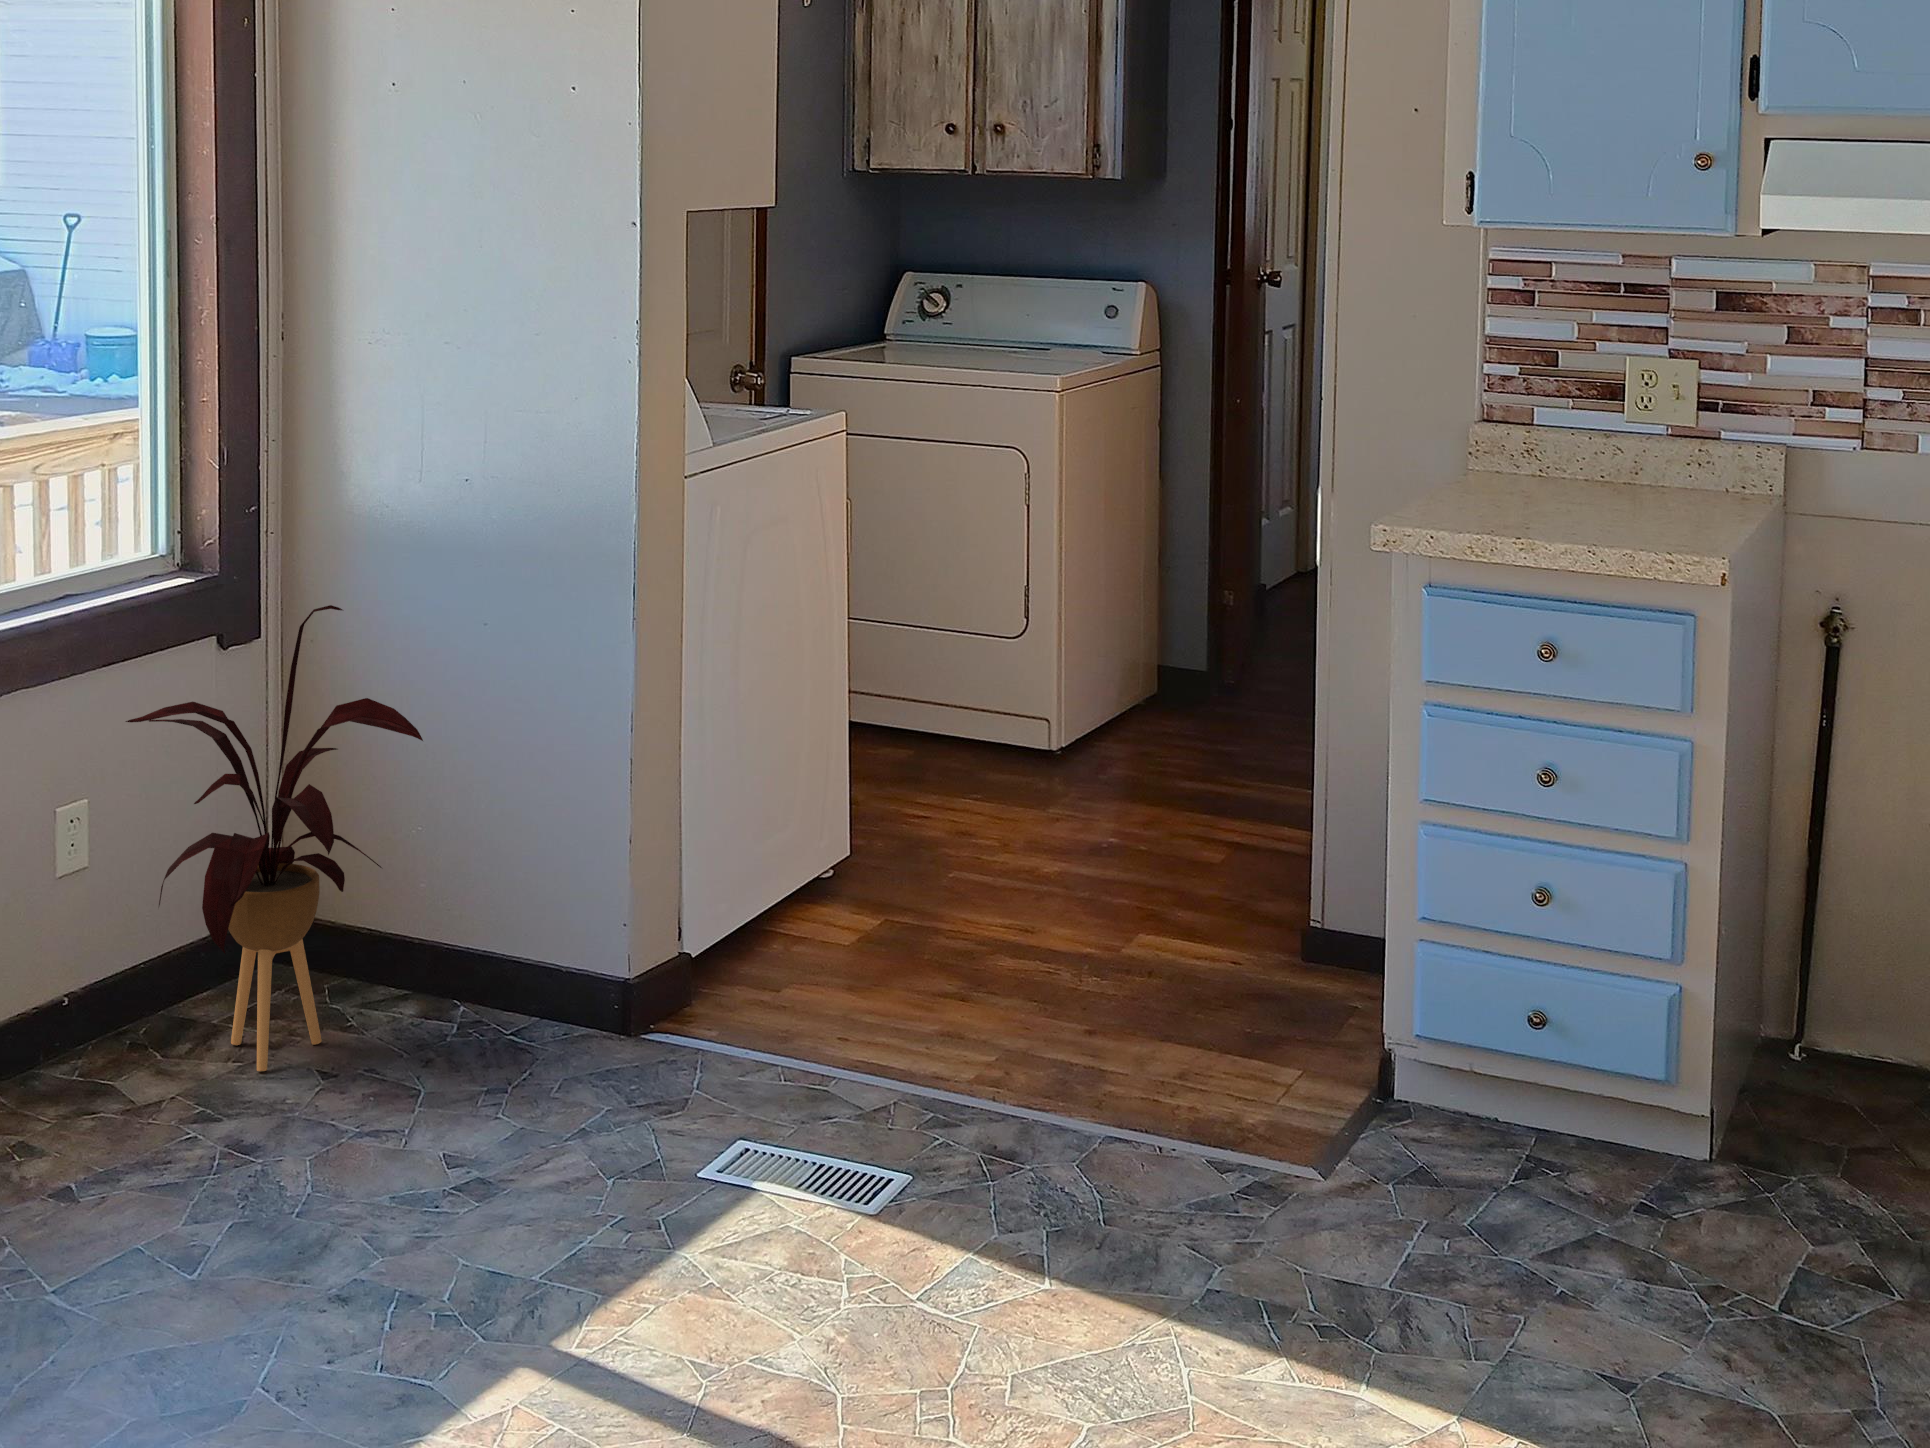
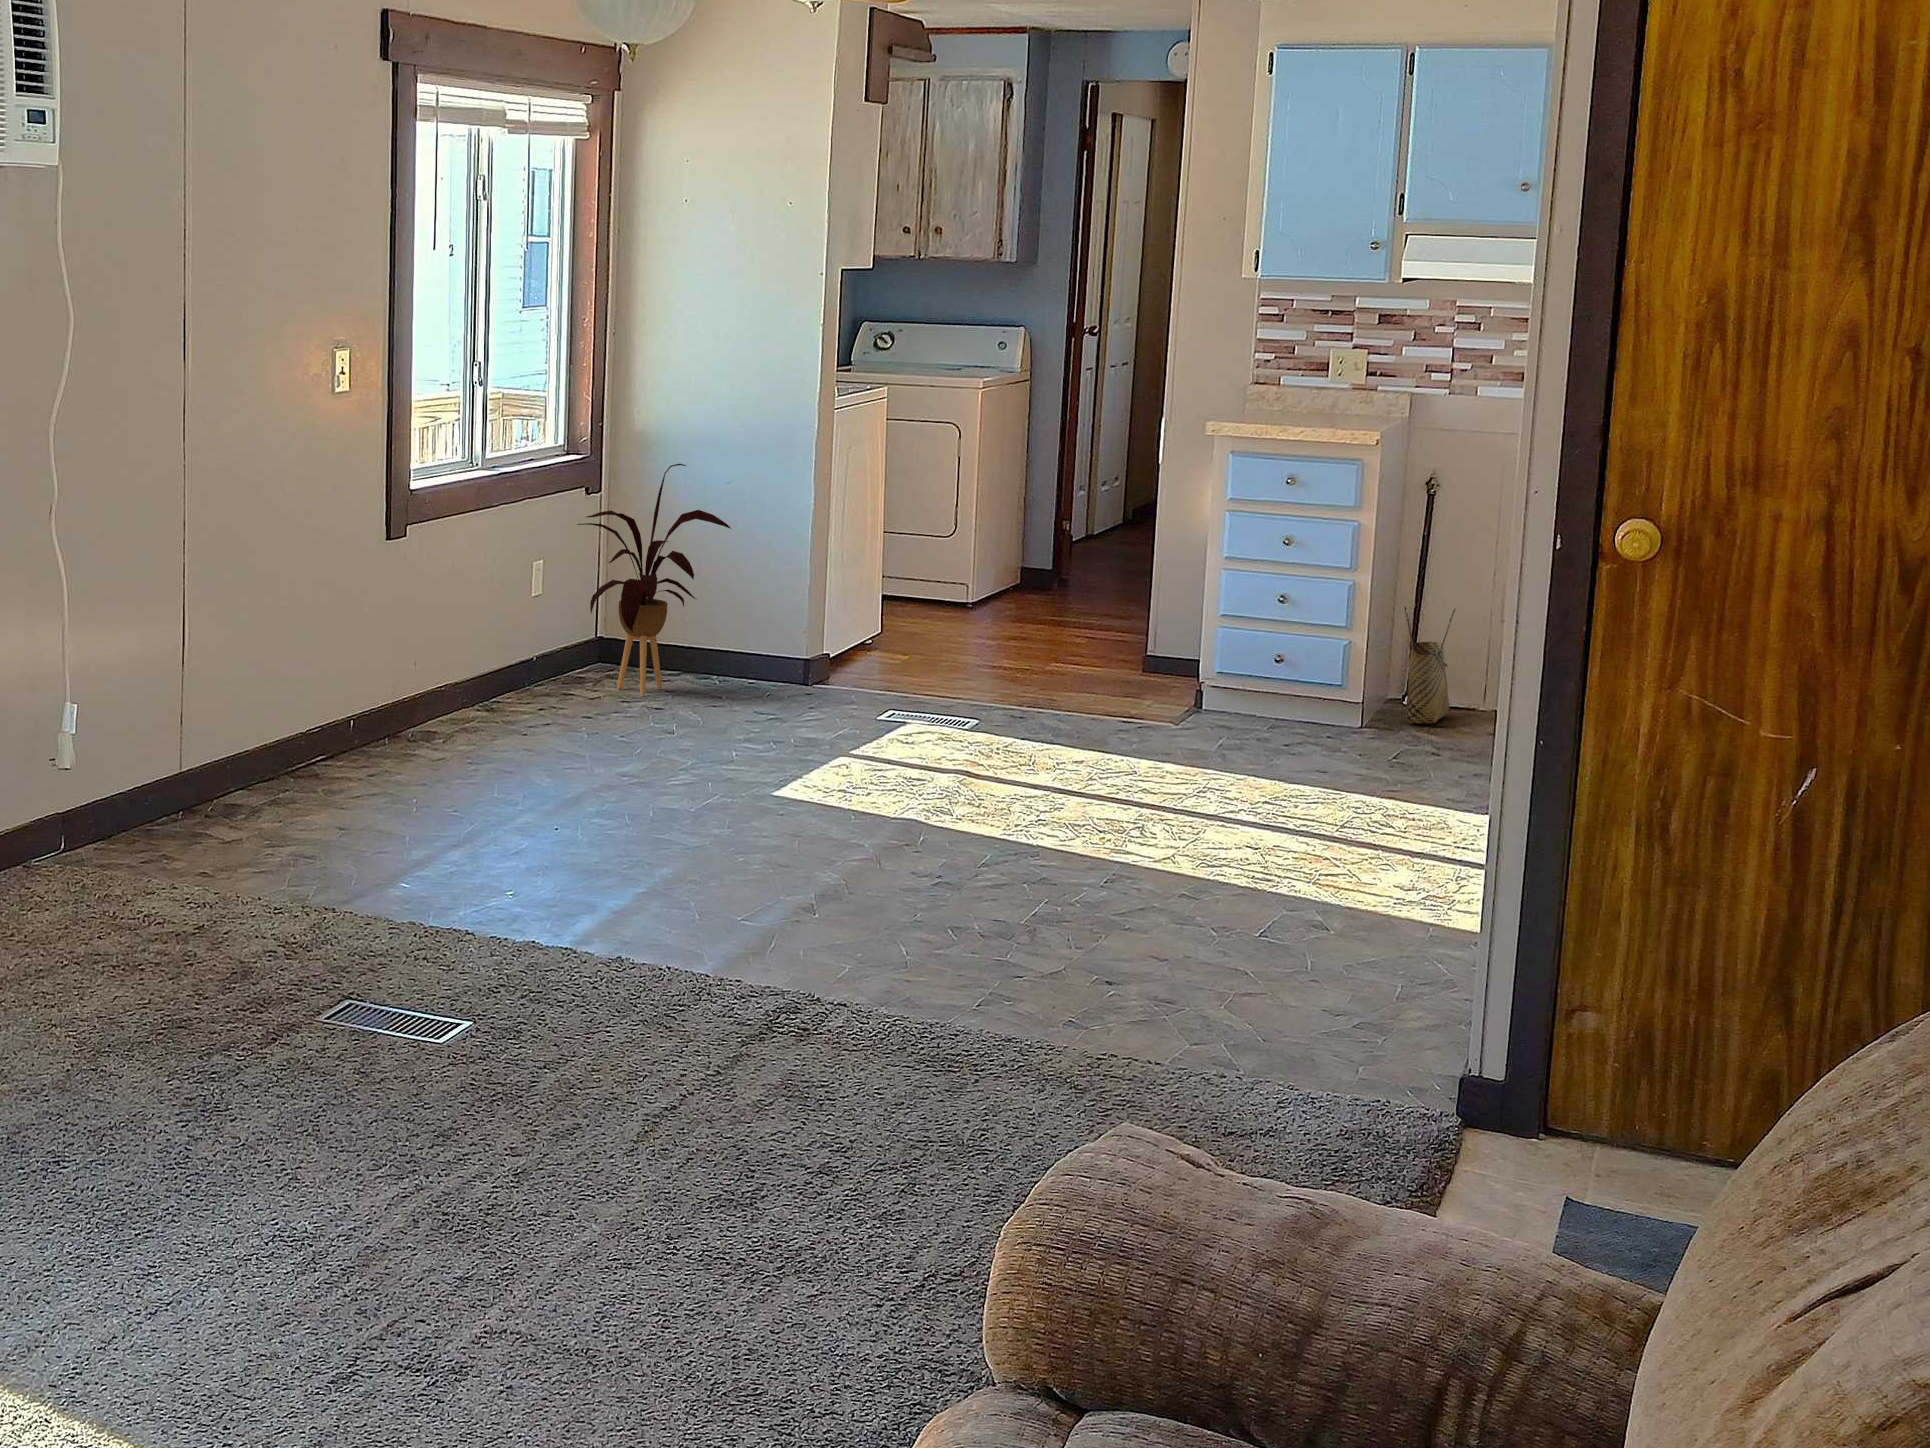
woven basket: none [1789,889,1898,1151] -> present [1405,606,1456,724]

